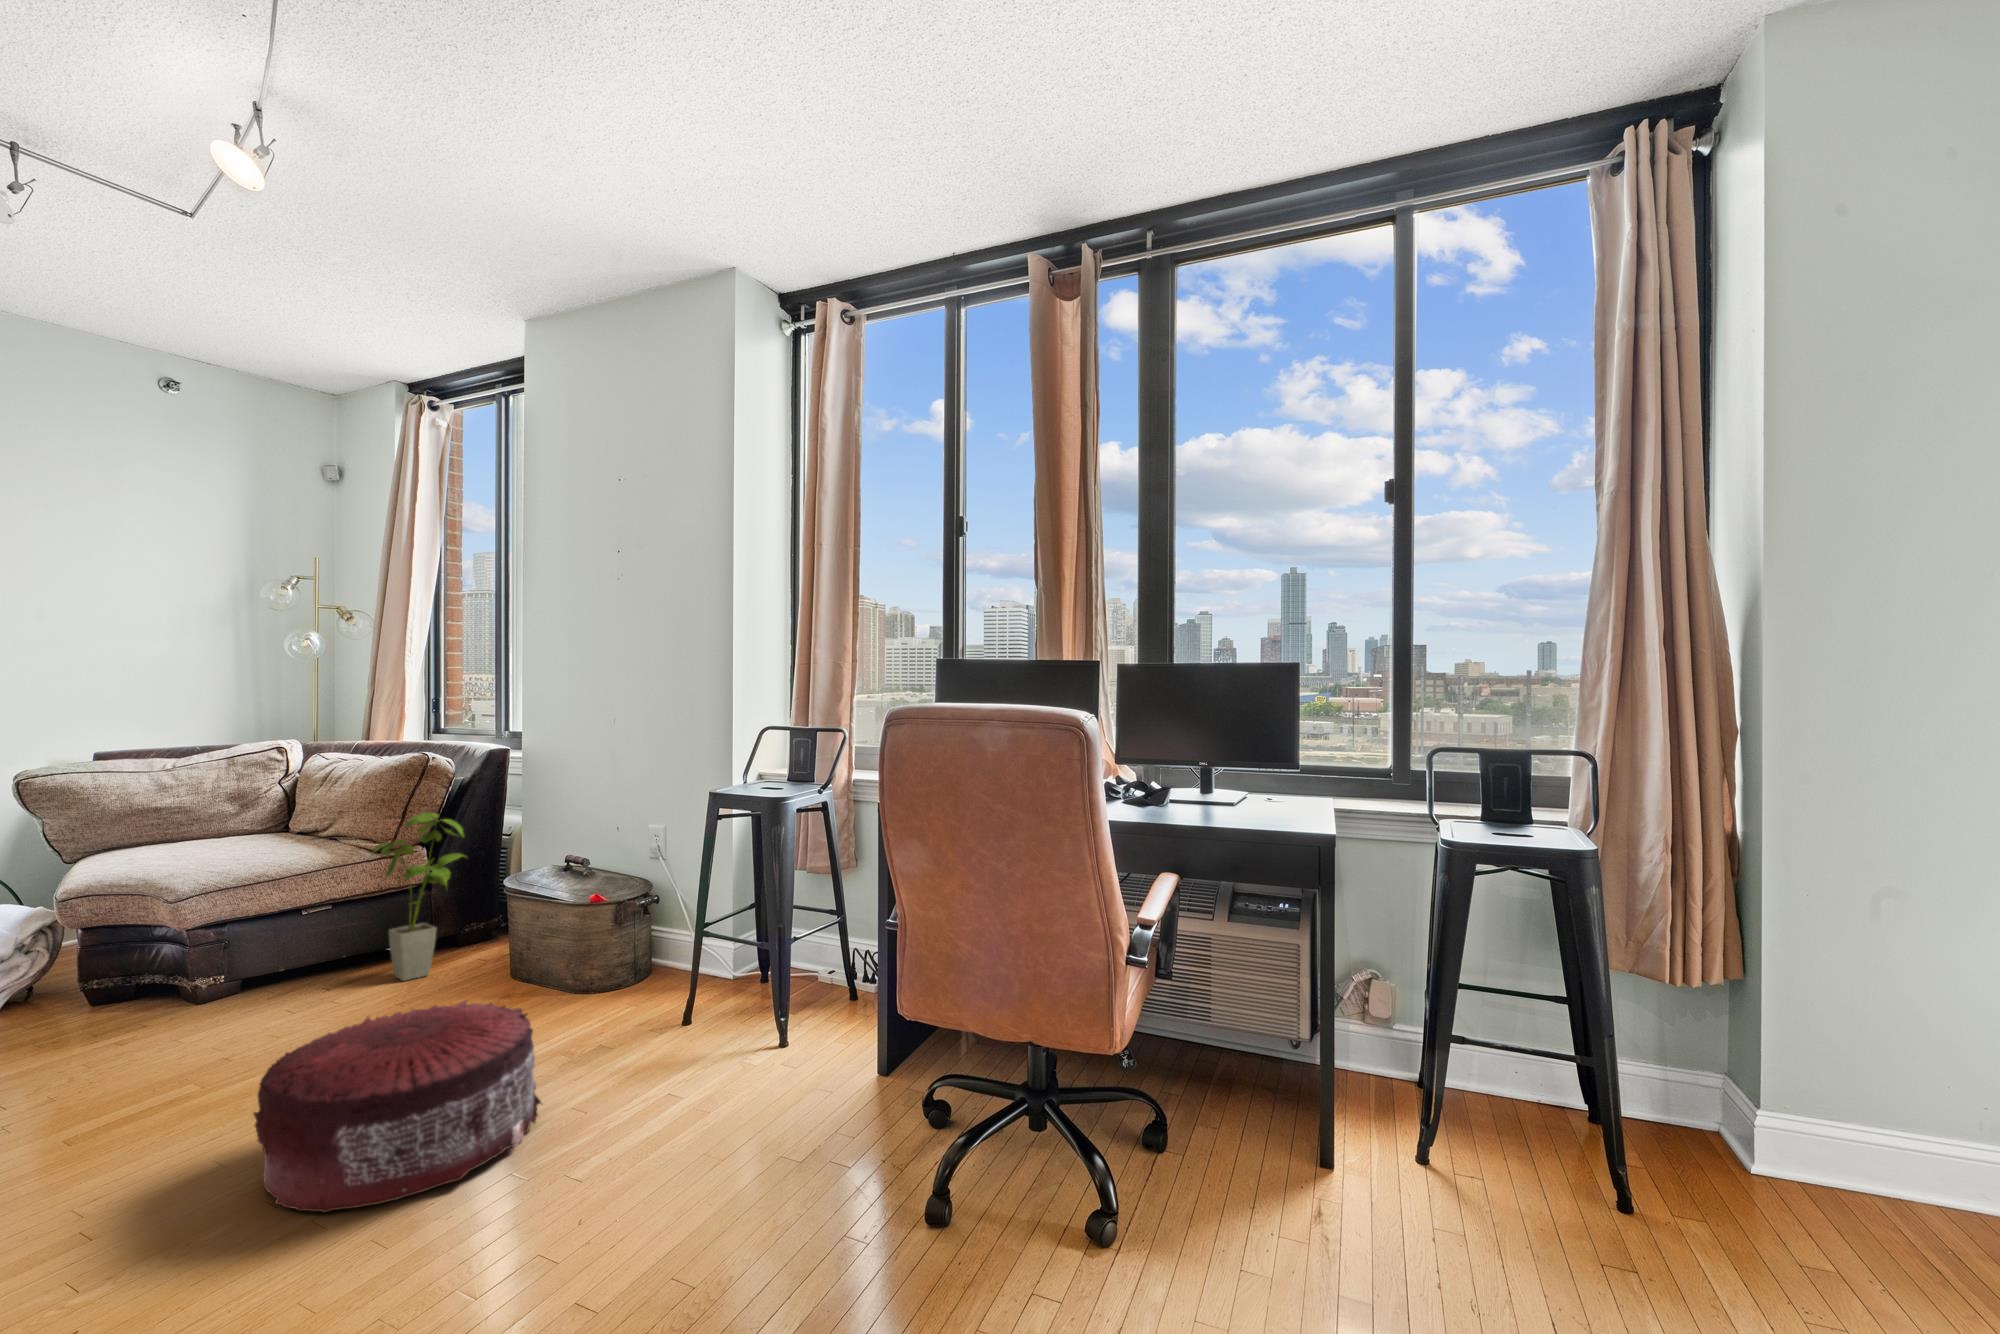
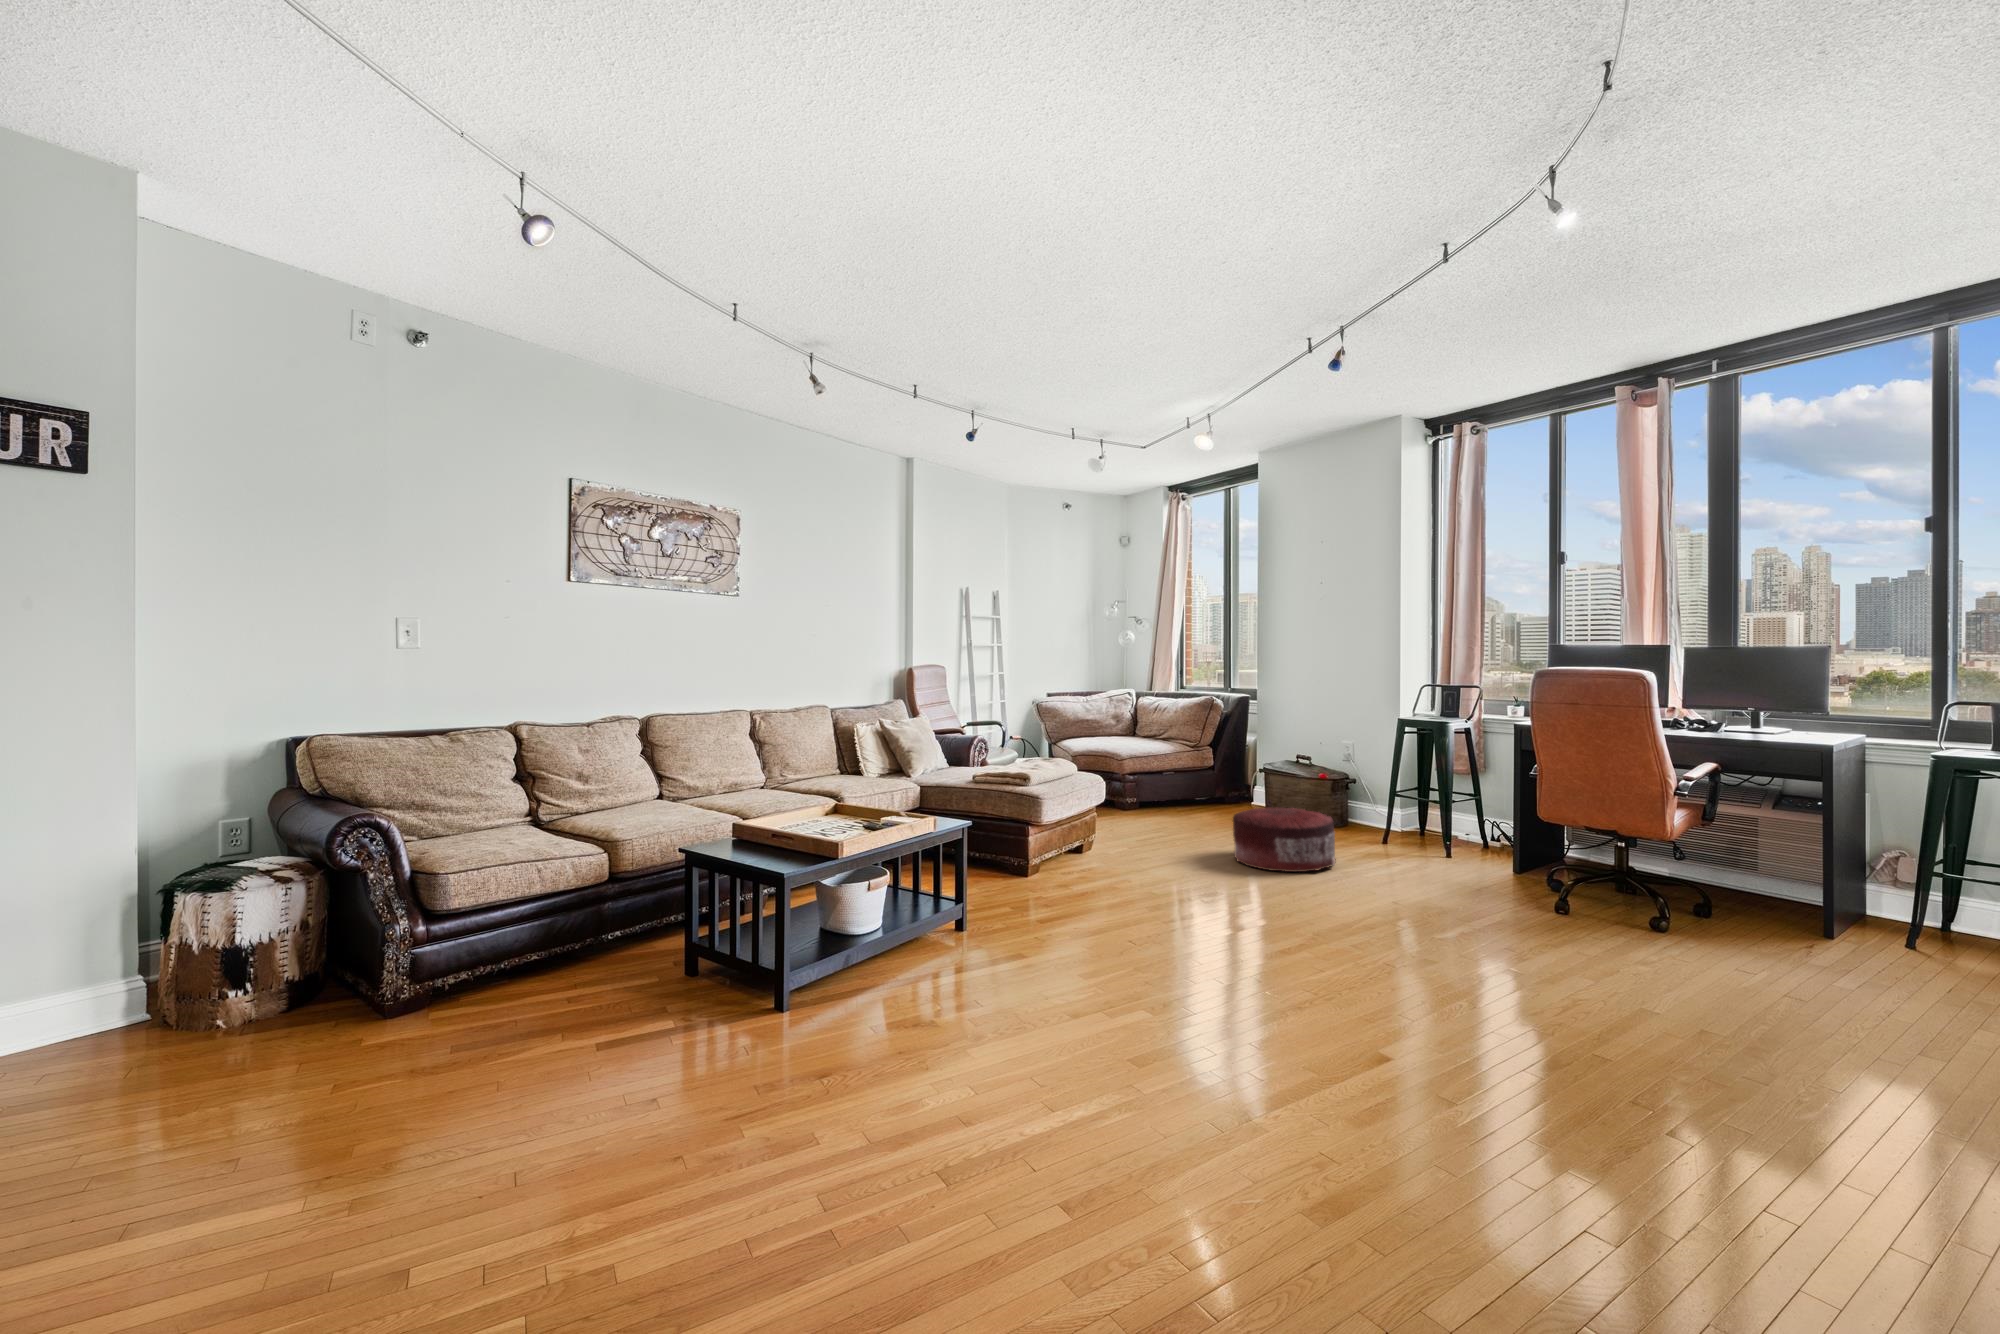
house plant: present [373,812,467,981] -> none [1196,728,1242,814]

